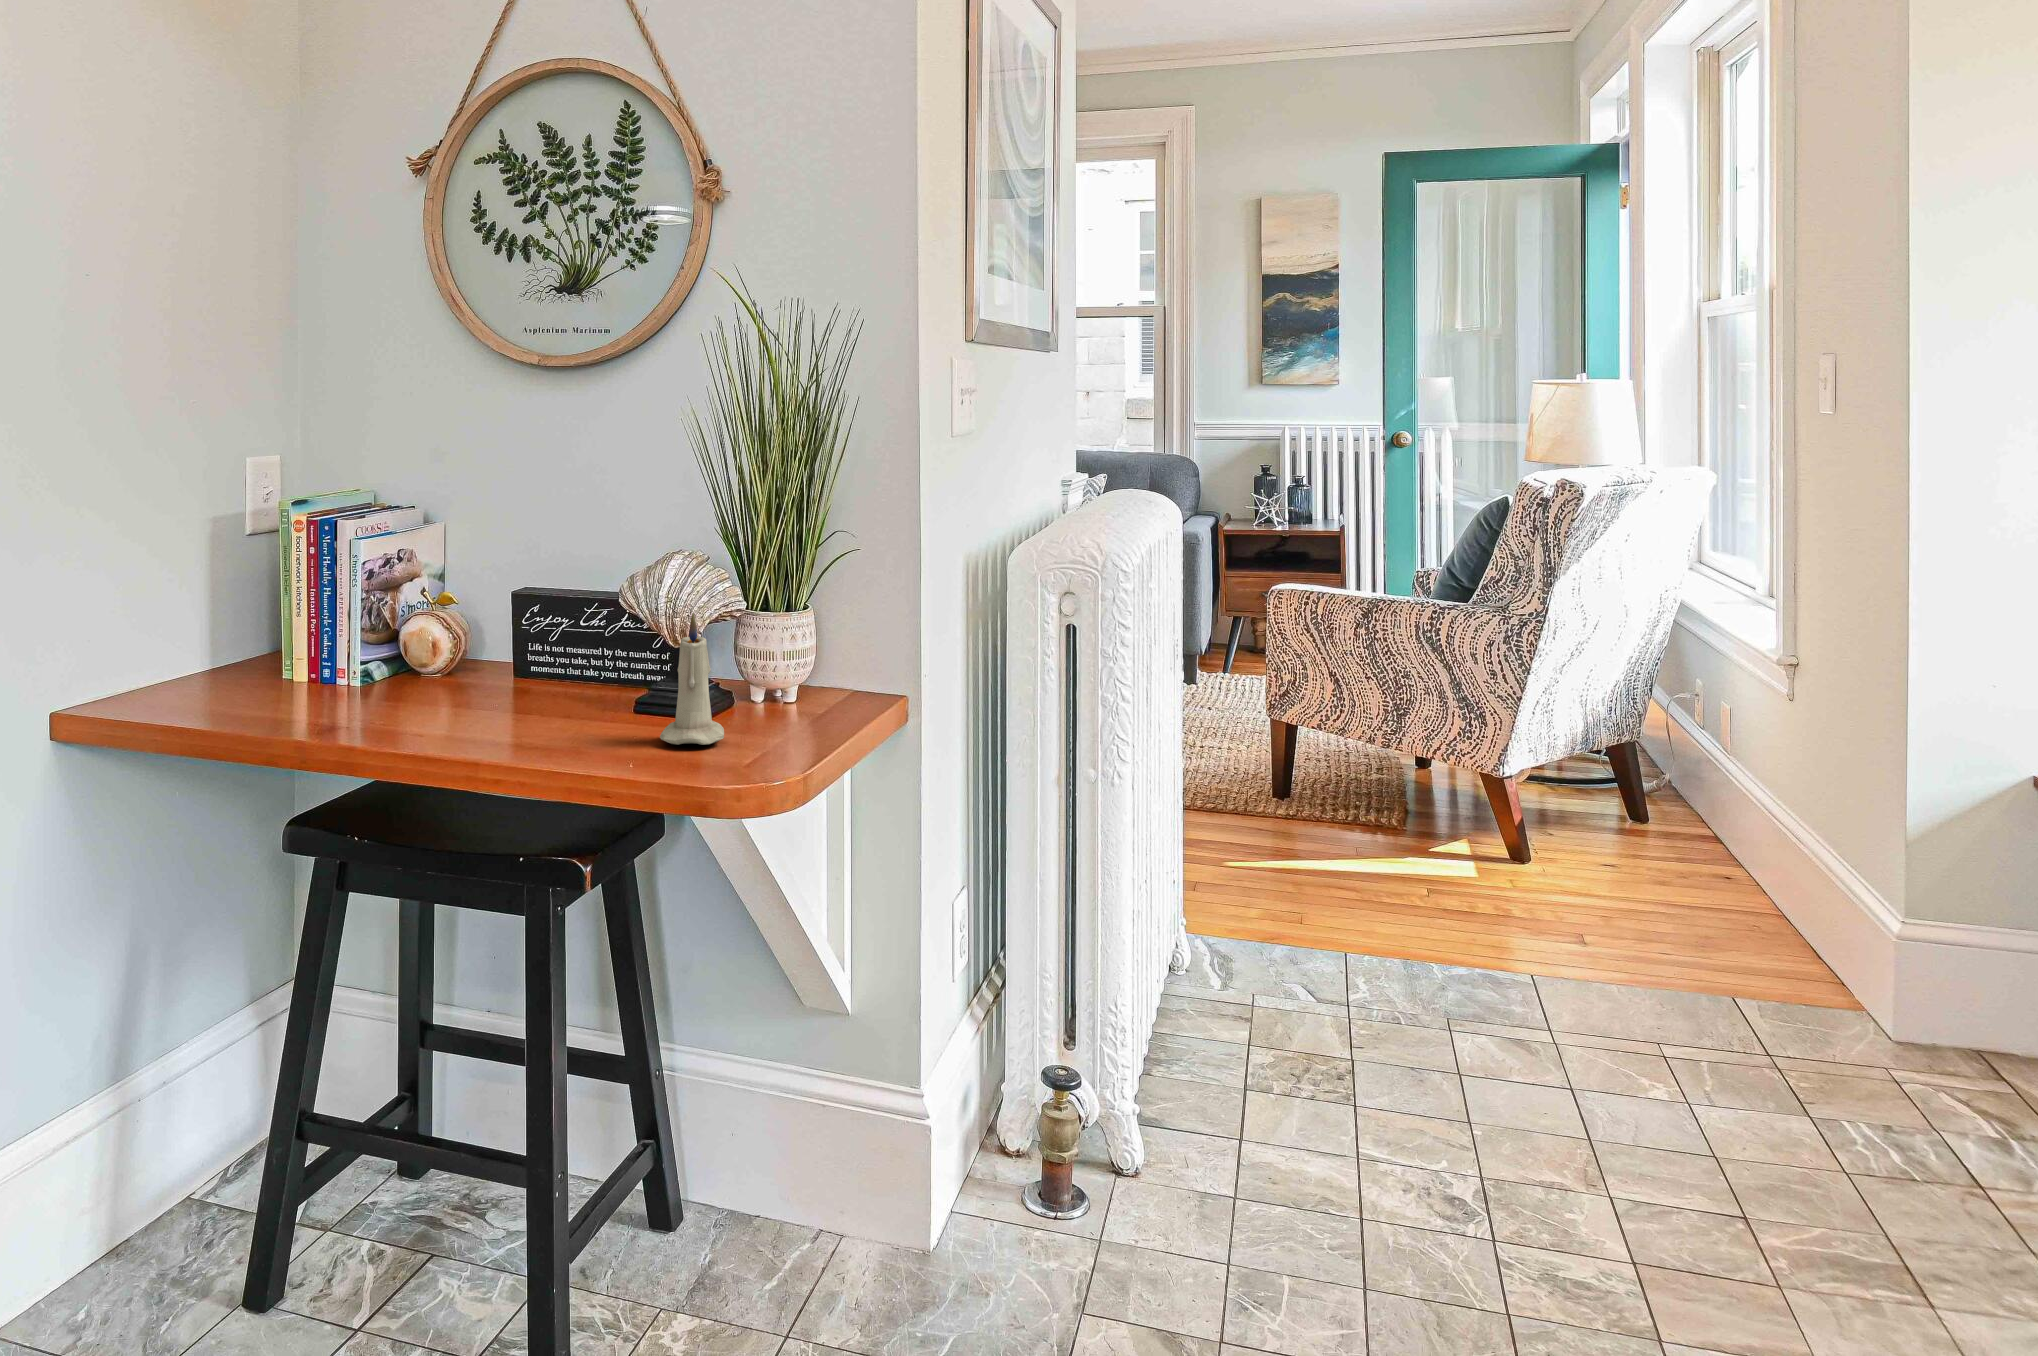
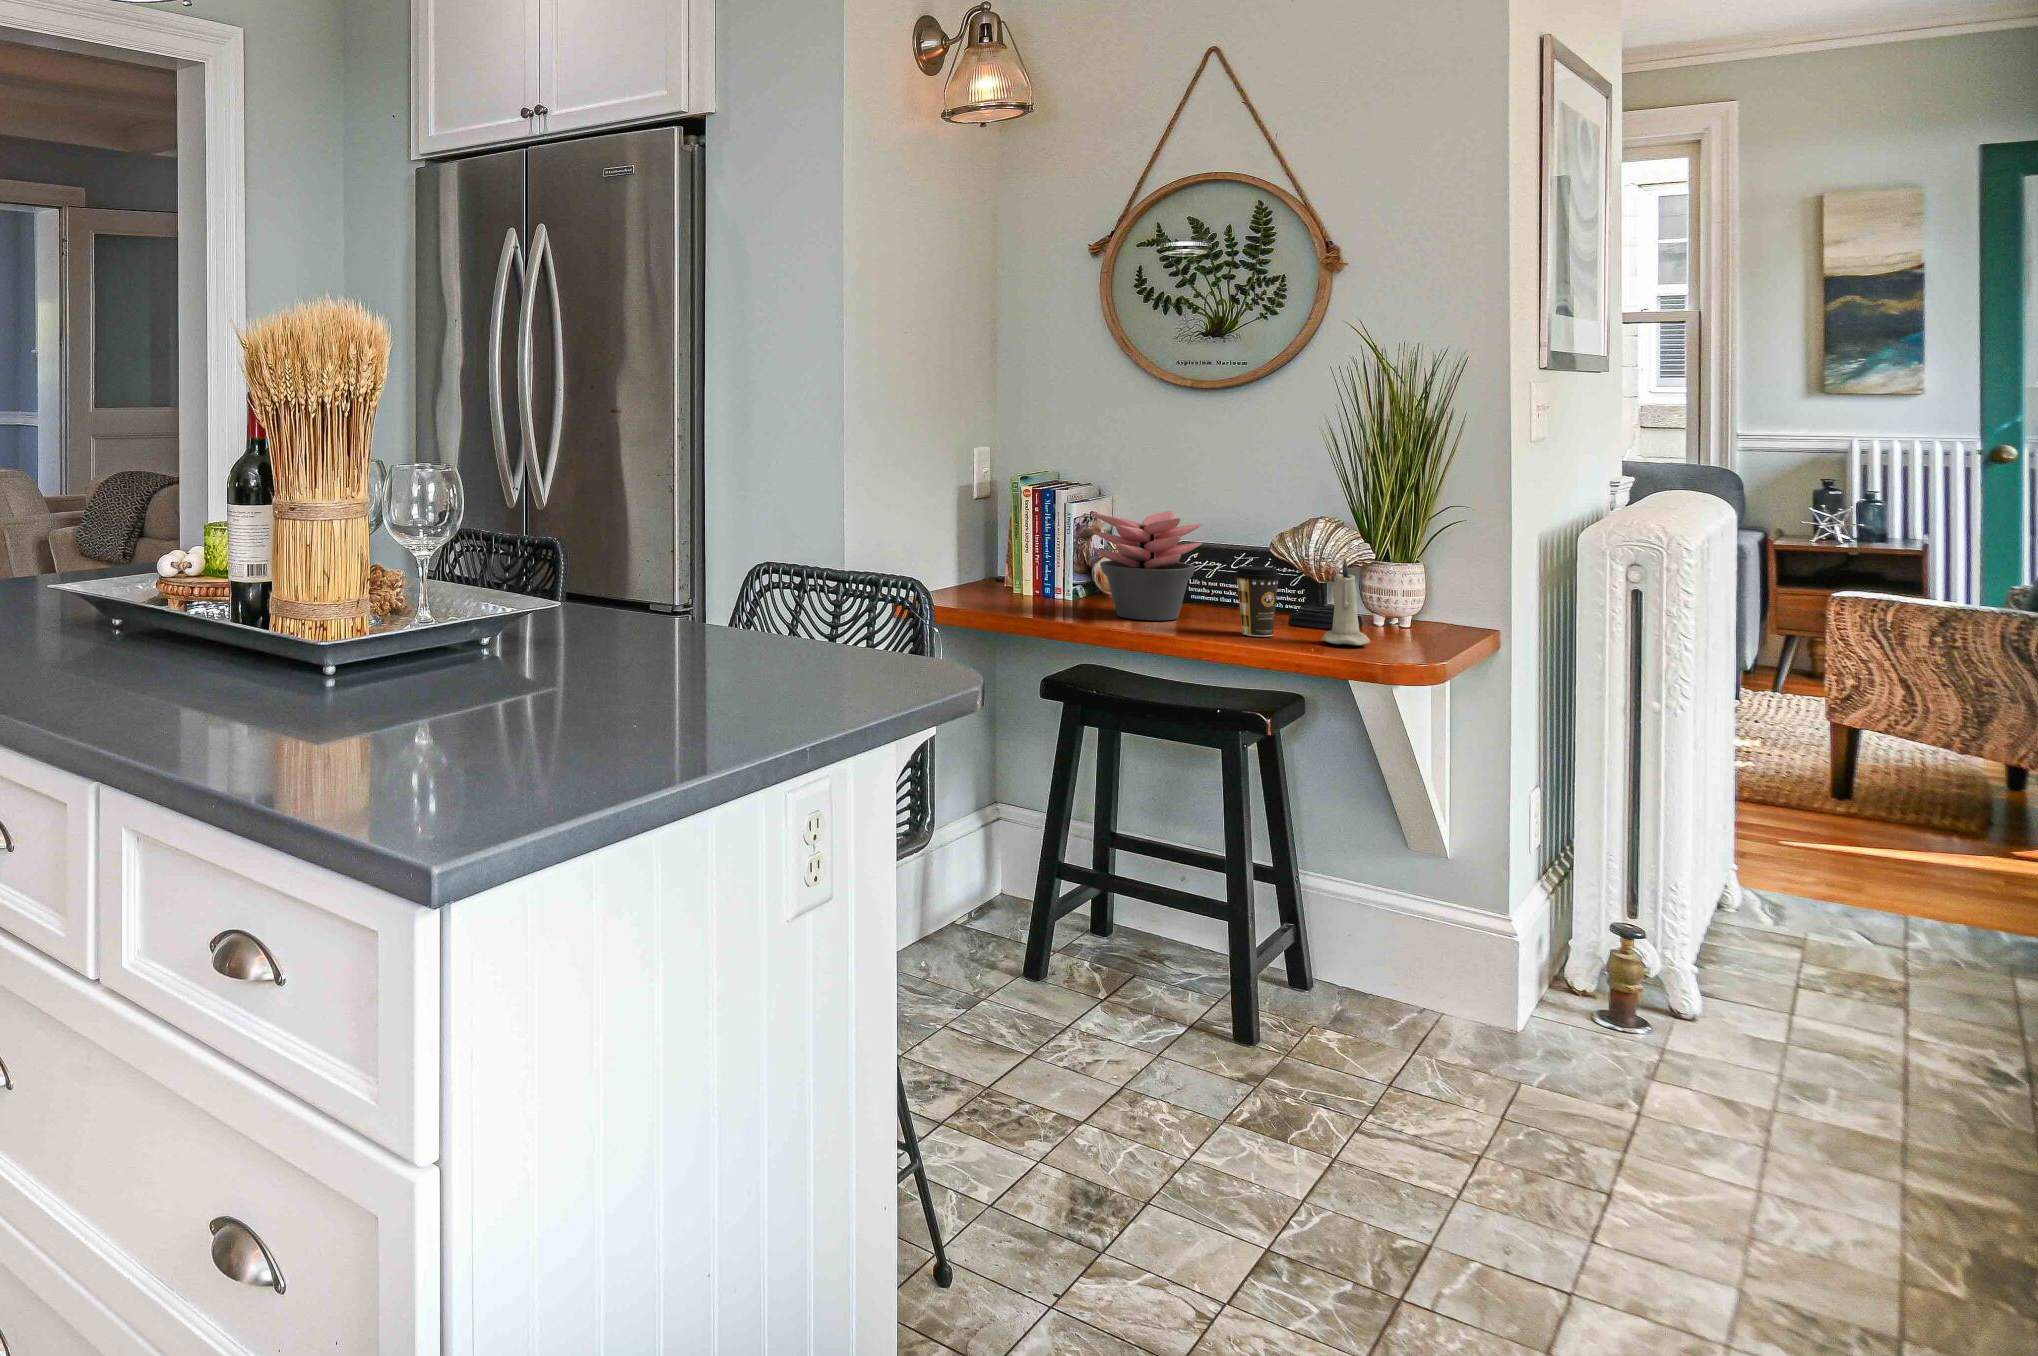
succulent plant: none [368,545,525,714] -> present [1092,511,1202,620]
coffee cup: none [547,627,612,736] -> present [1234,566,1280,637]

